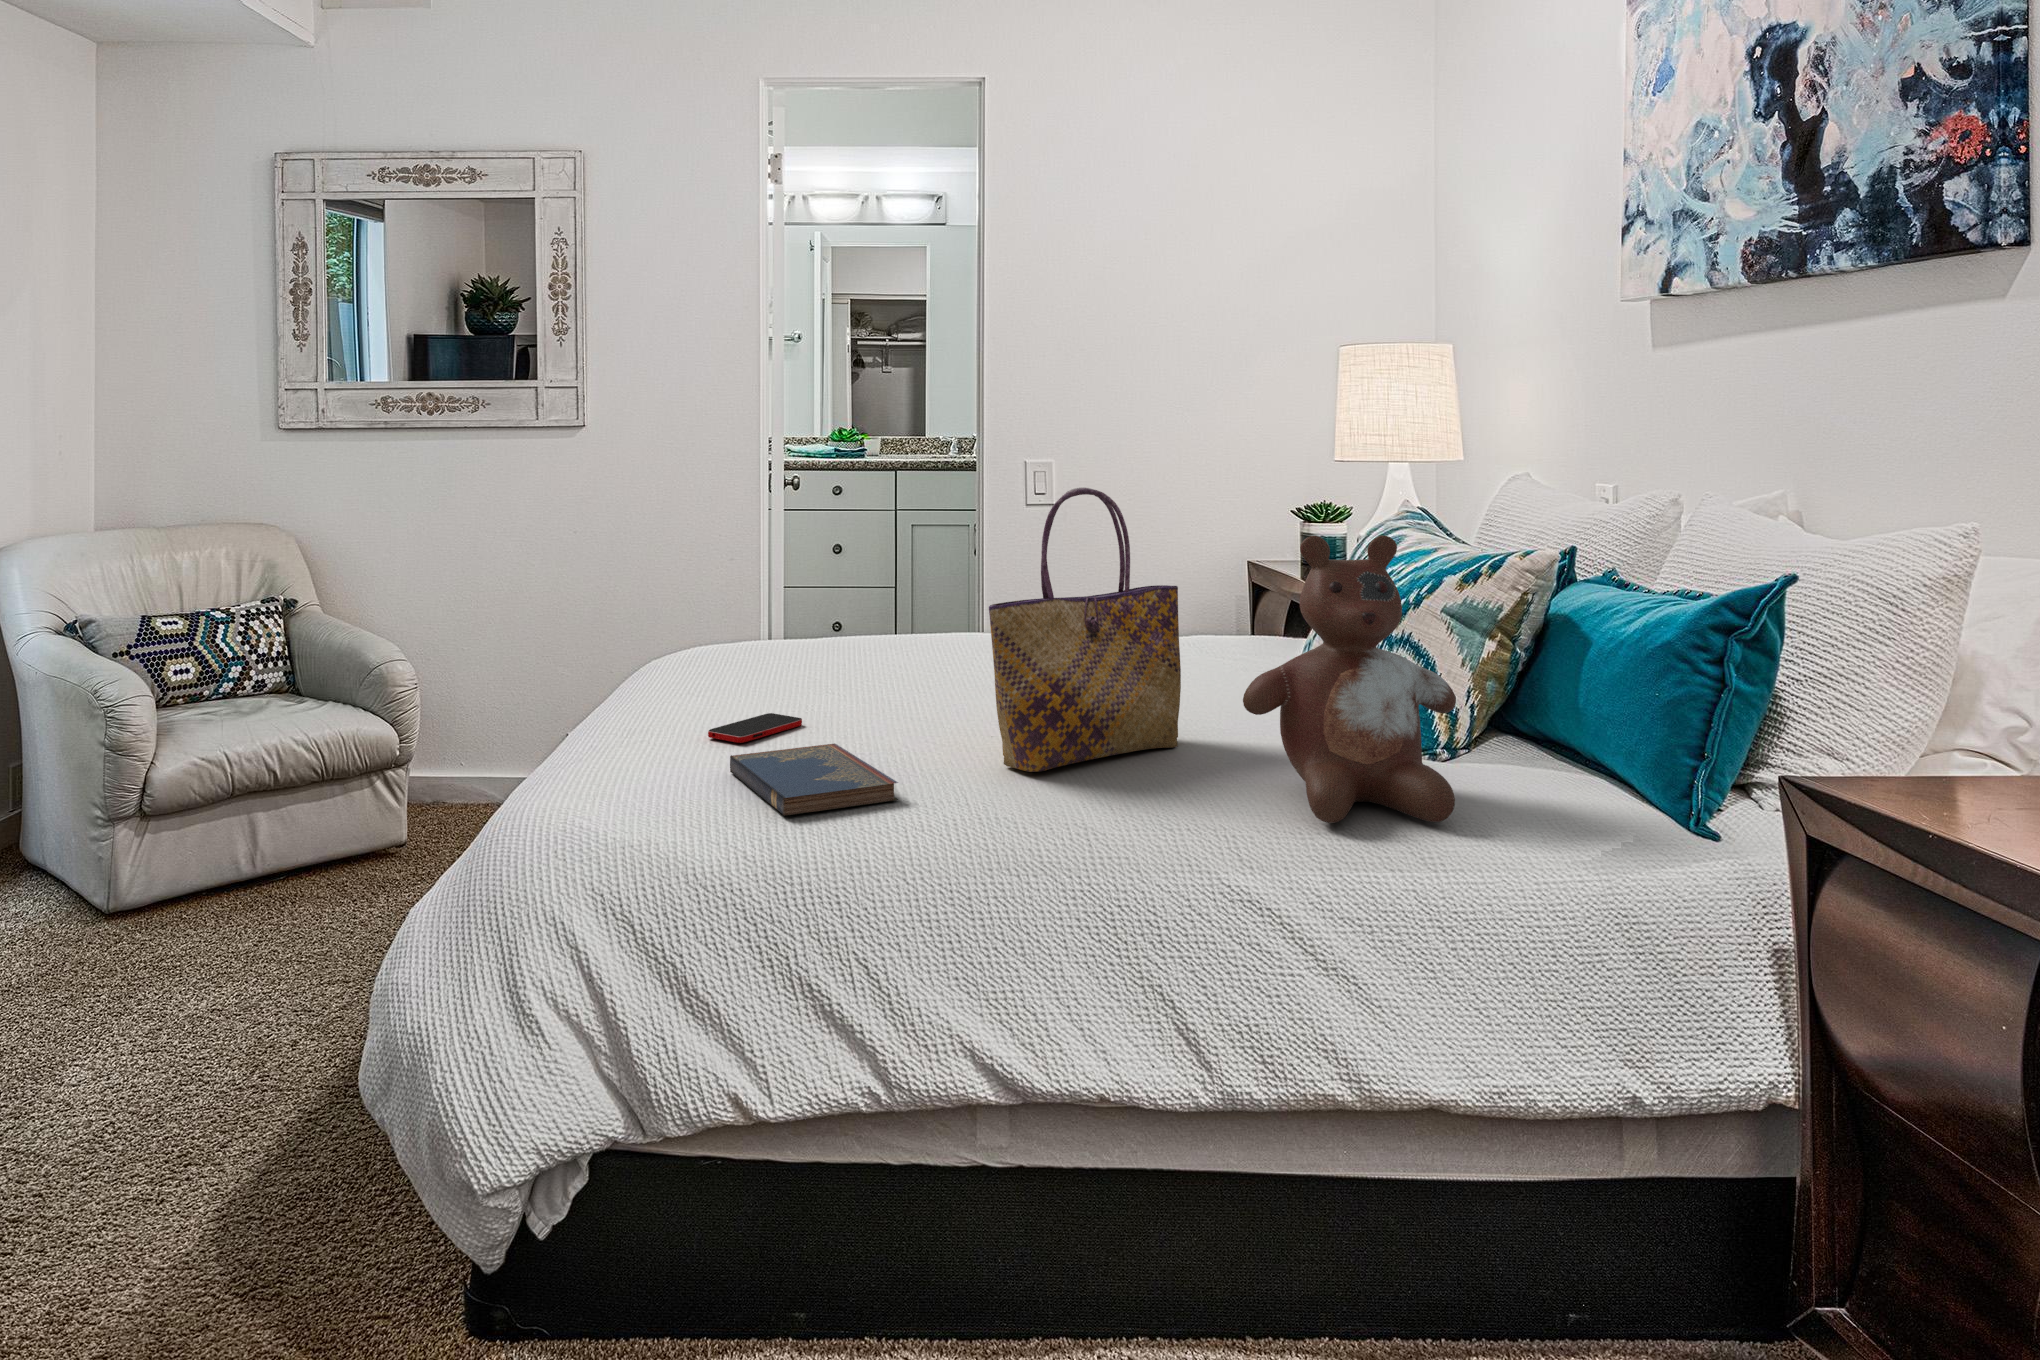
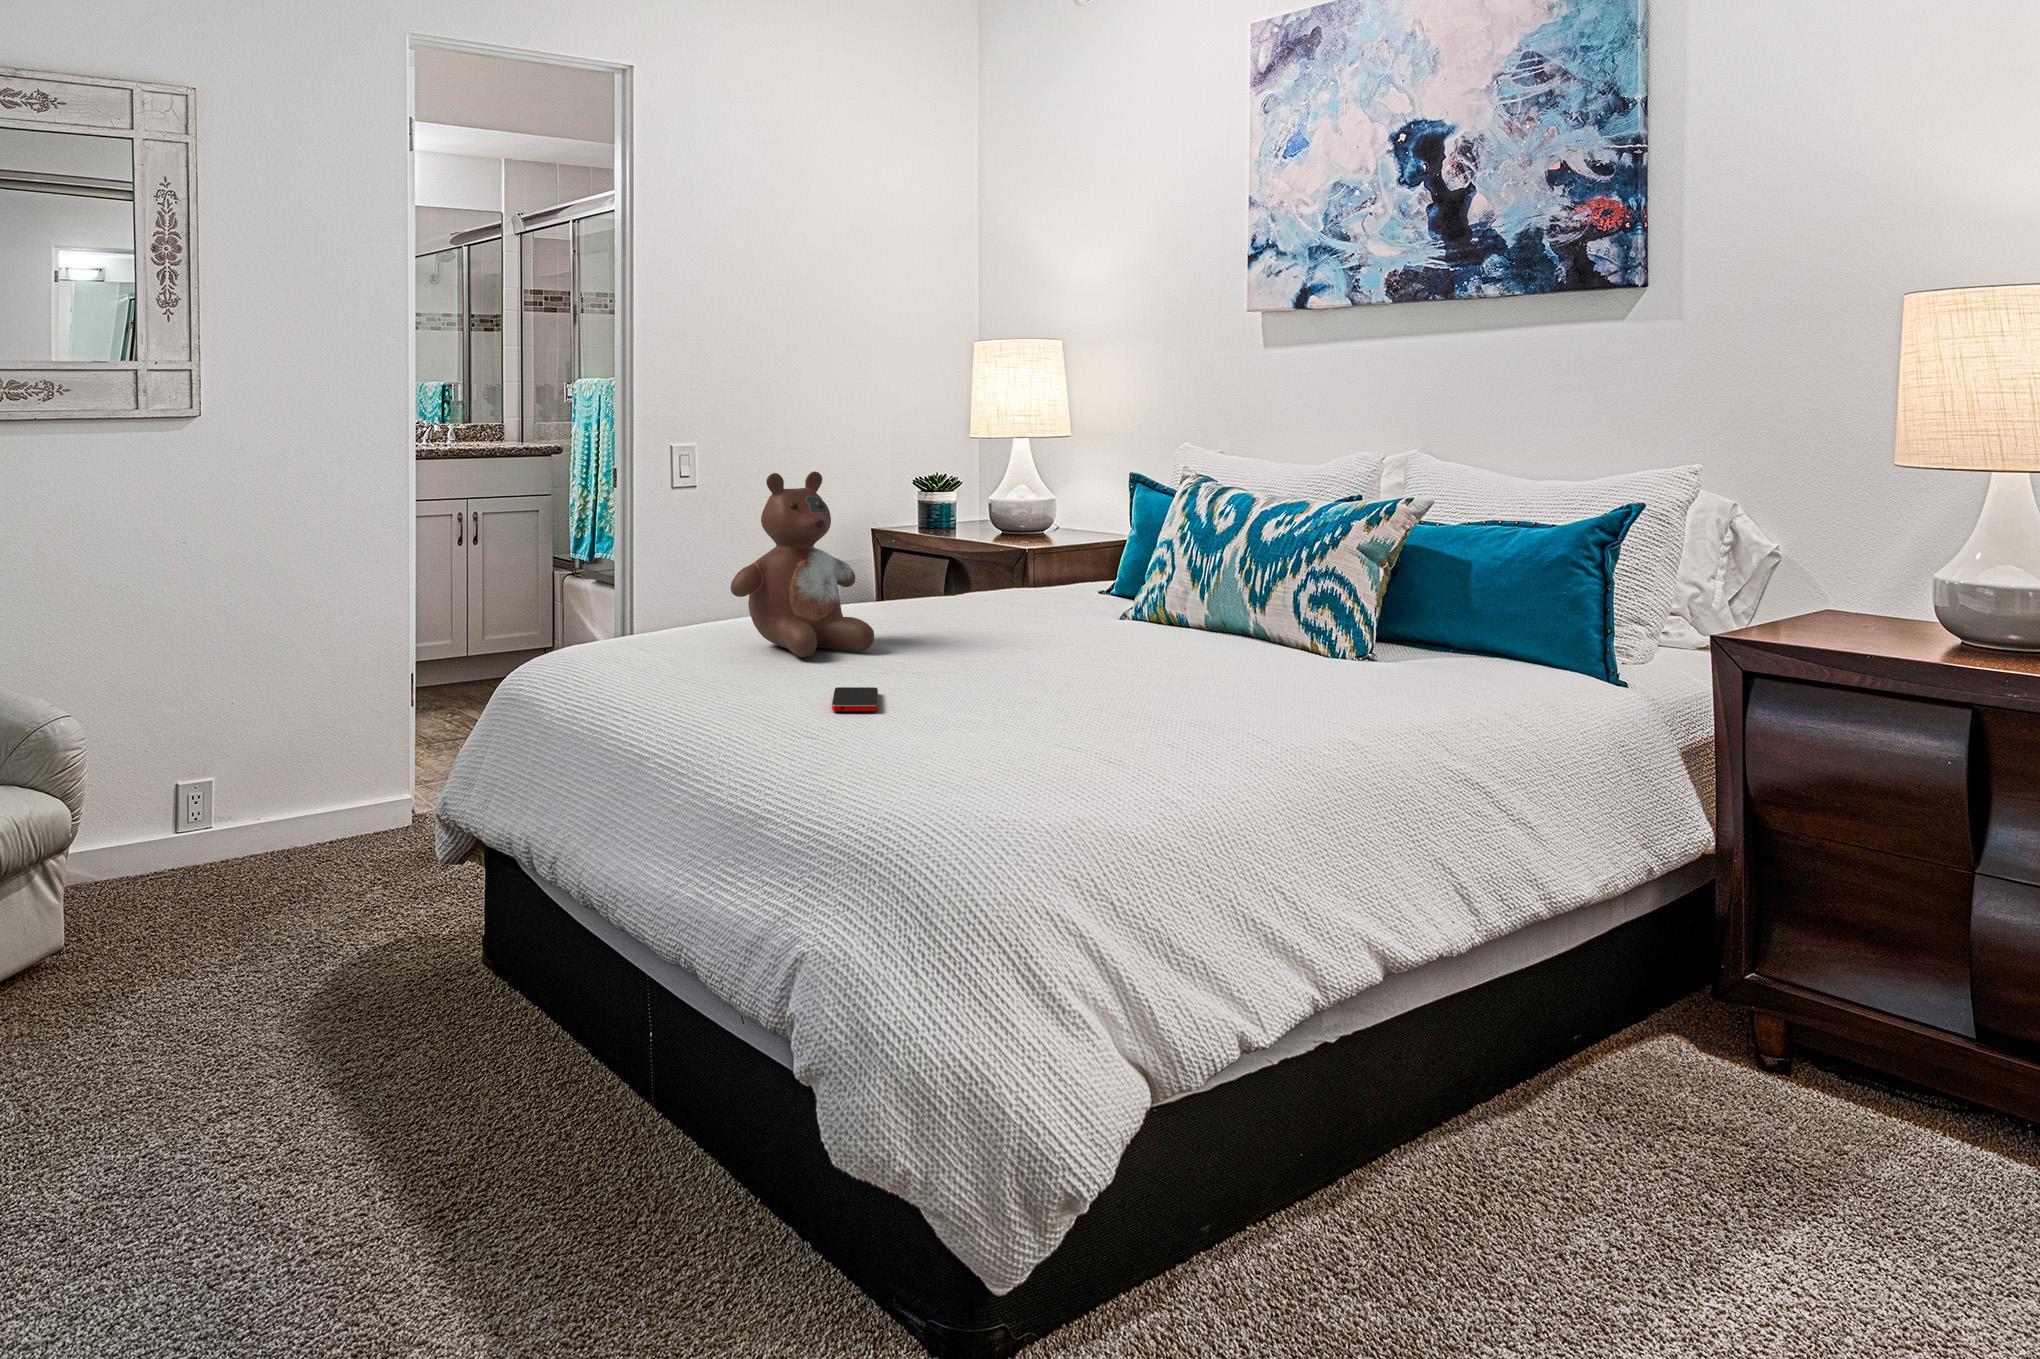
tote bag: present [989,487,1181,772] -> none [1112,460,1187,697]
stuffed bear: present [1243,535,1456,823] -> present [731,471,874,657]
hardcover book: present [730,743,898,816] -> none [936,697,1119,748]

